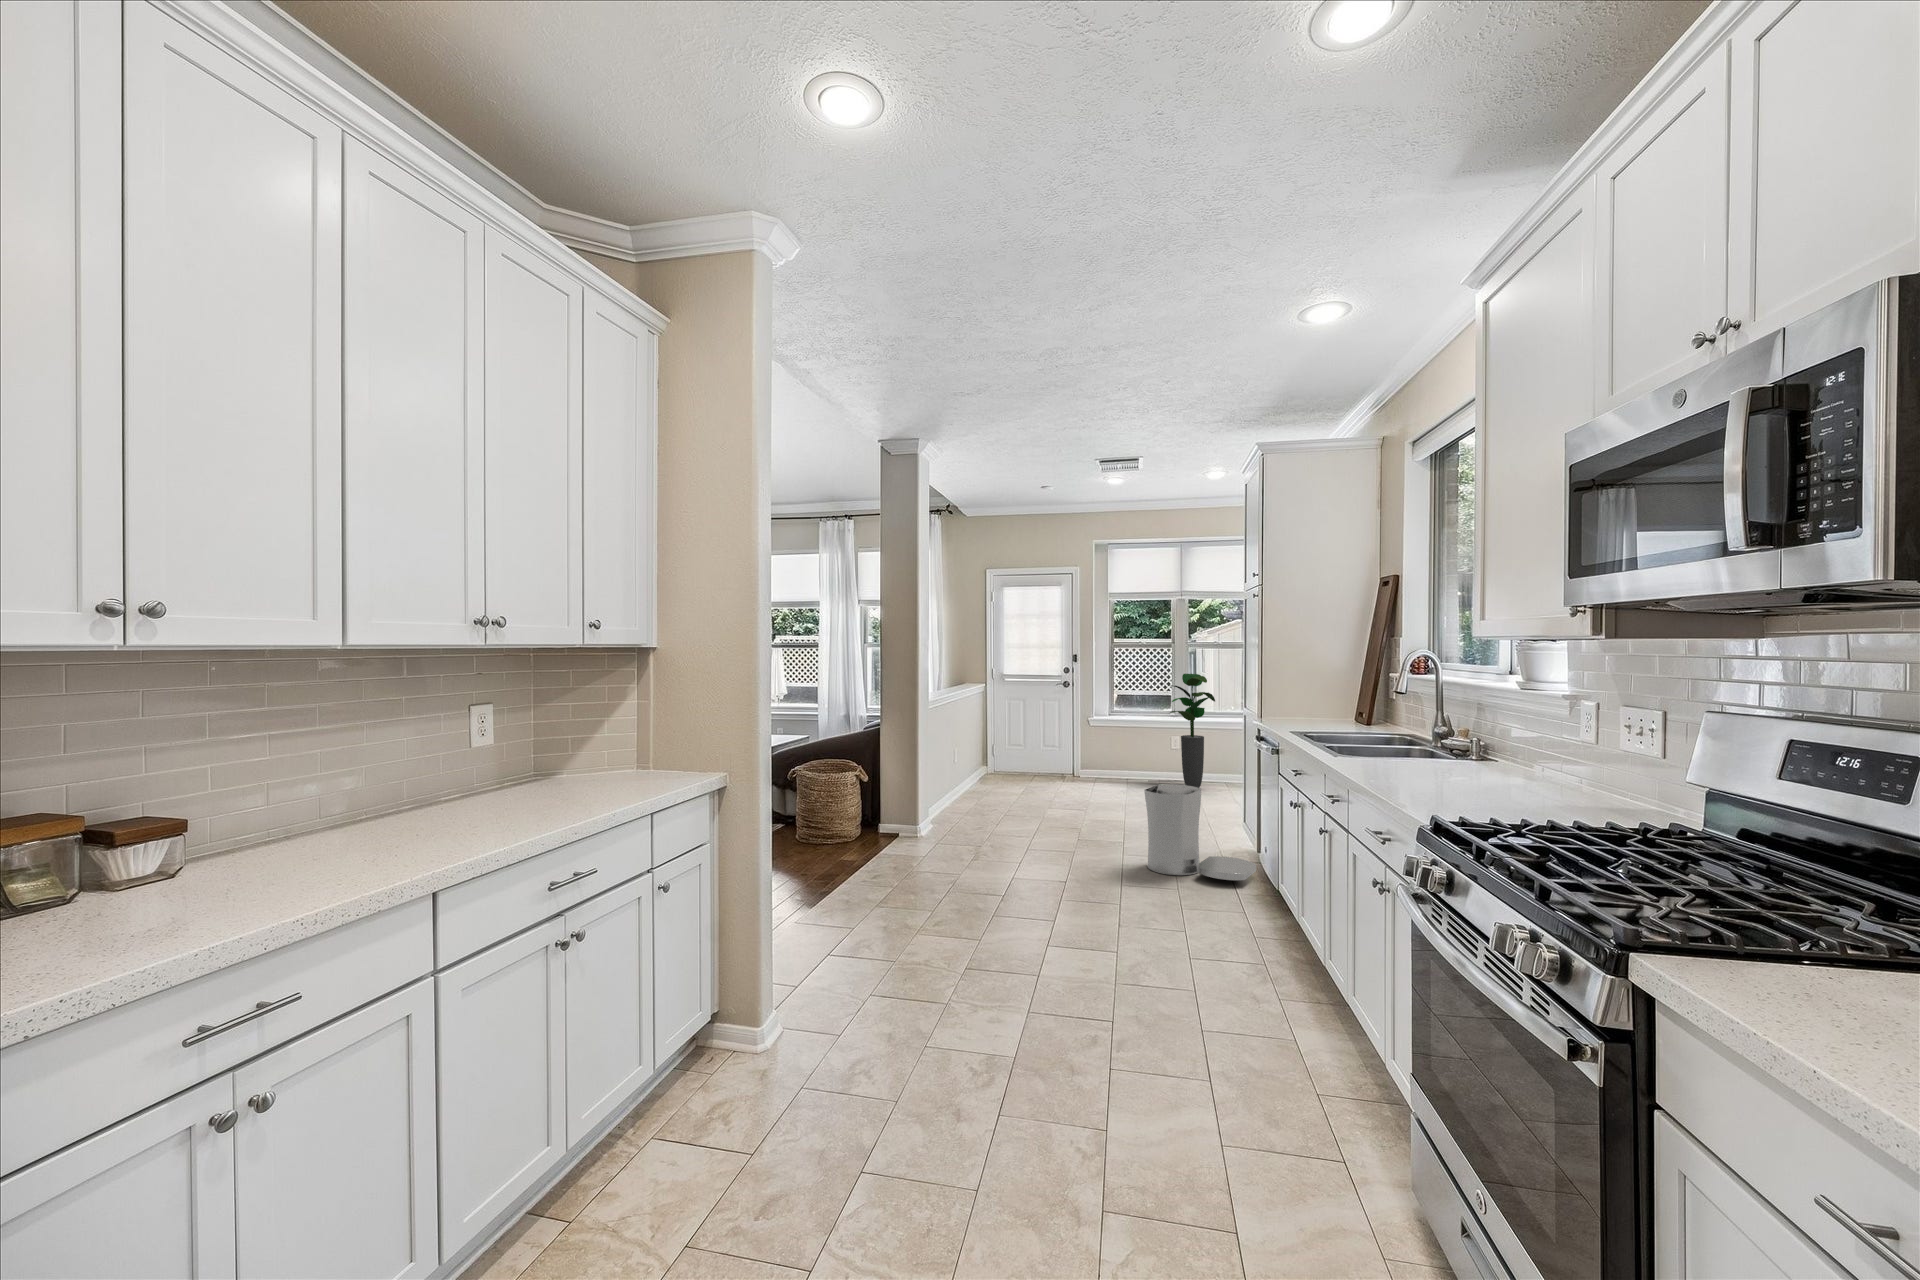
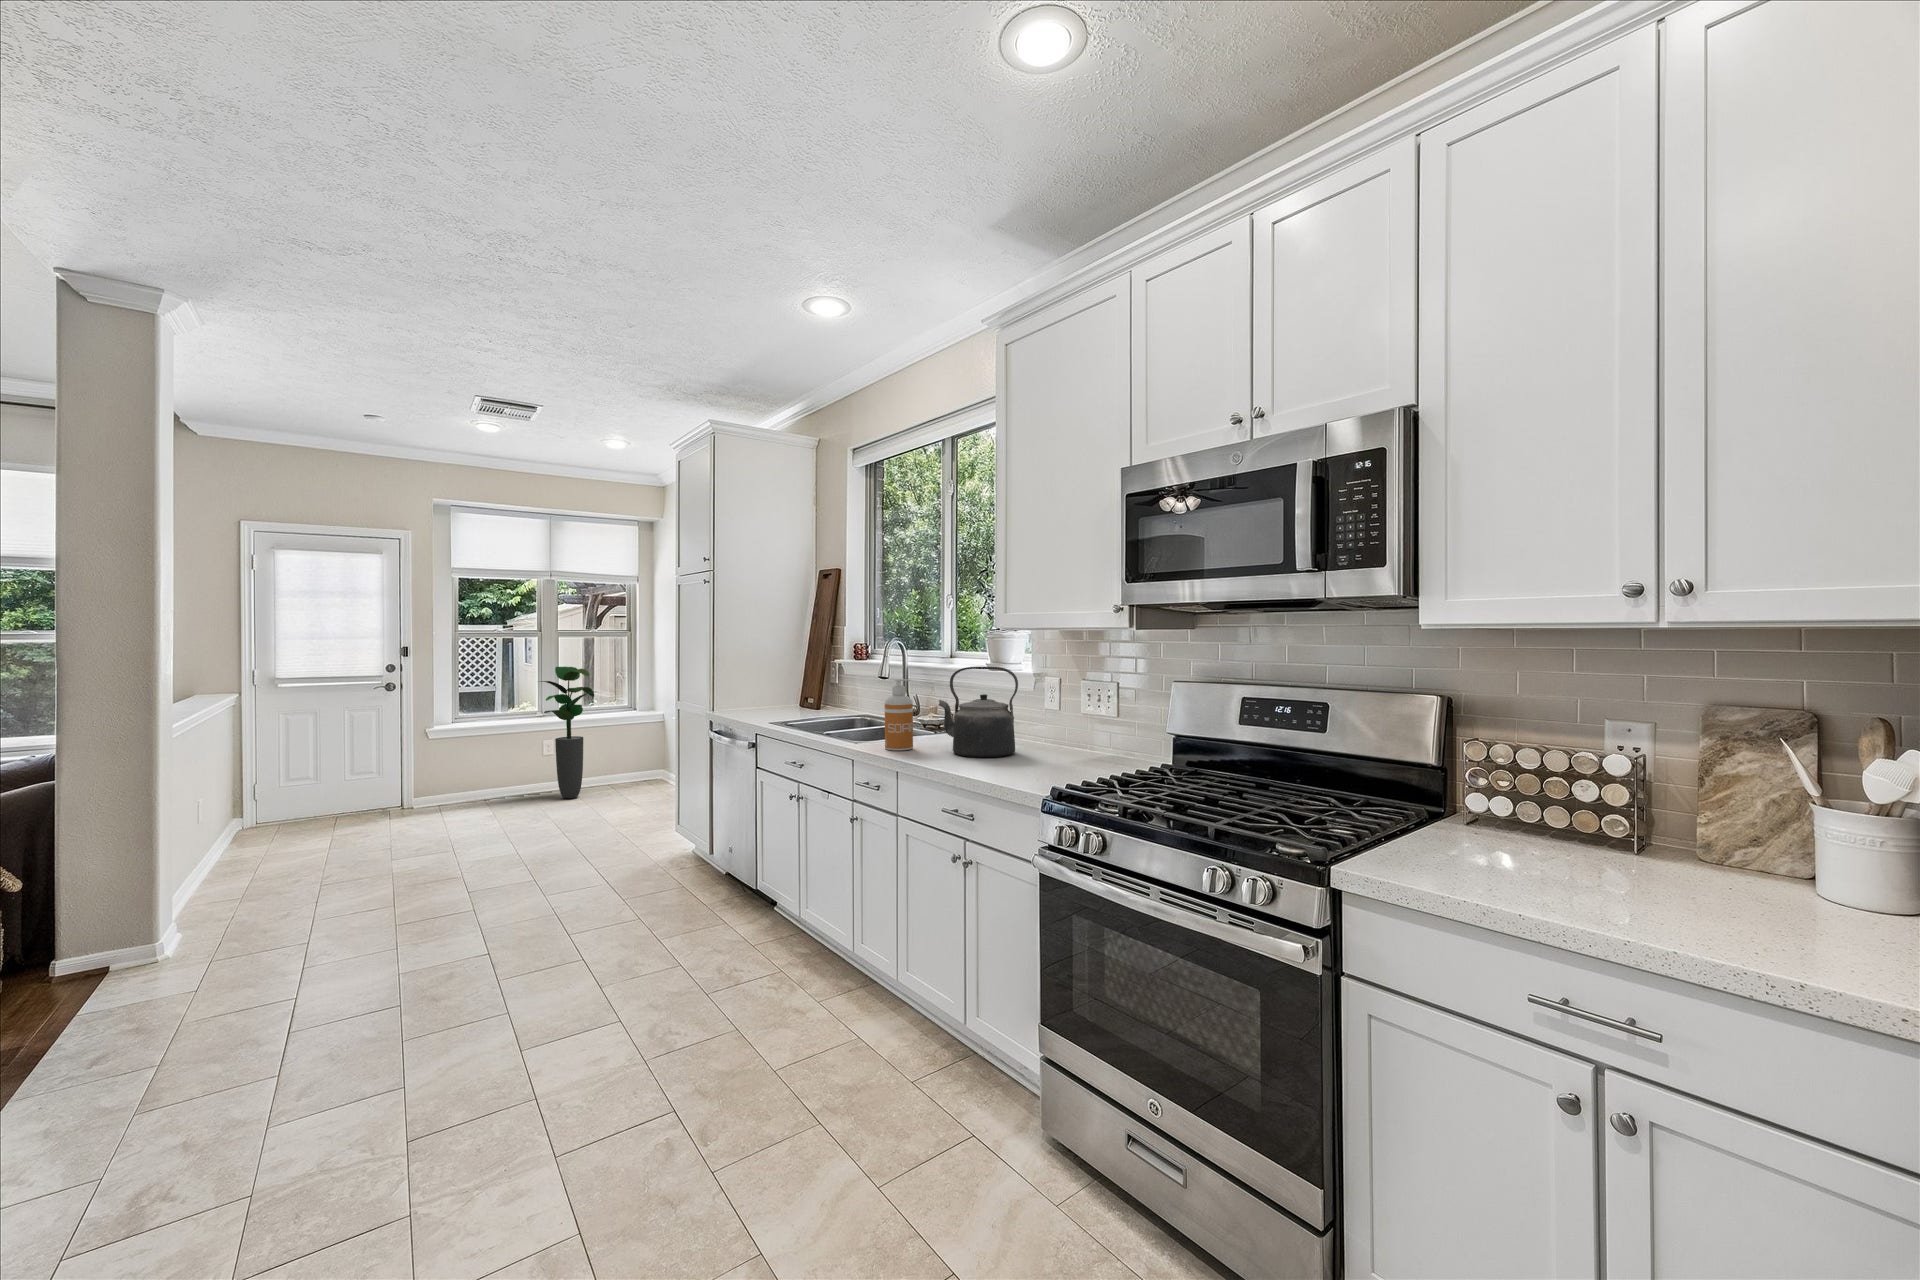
kettle: none [1415,681,1511,787] -> present [939,667,1018,757]
soap dispenser: none [1357,692,1390,768] -> present [885,679,913,751]
trash can: present [1144,784,1256,880] -> none [575,795,704,902]

